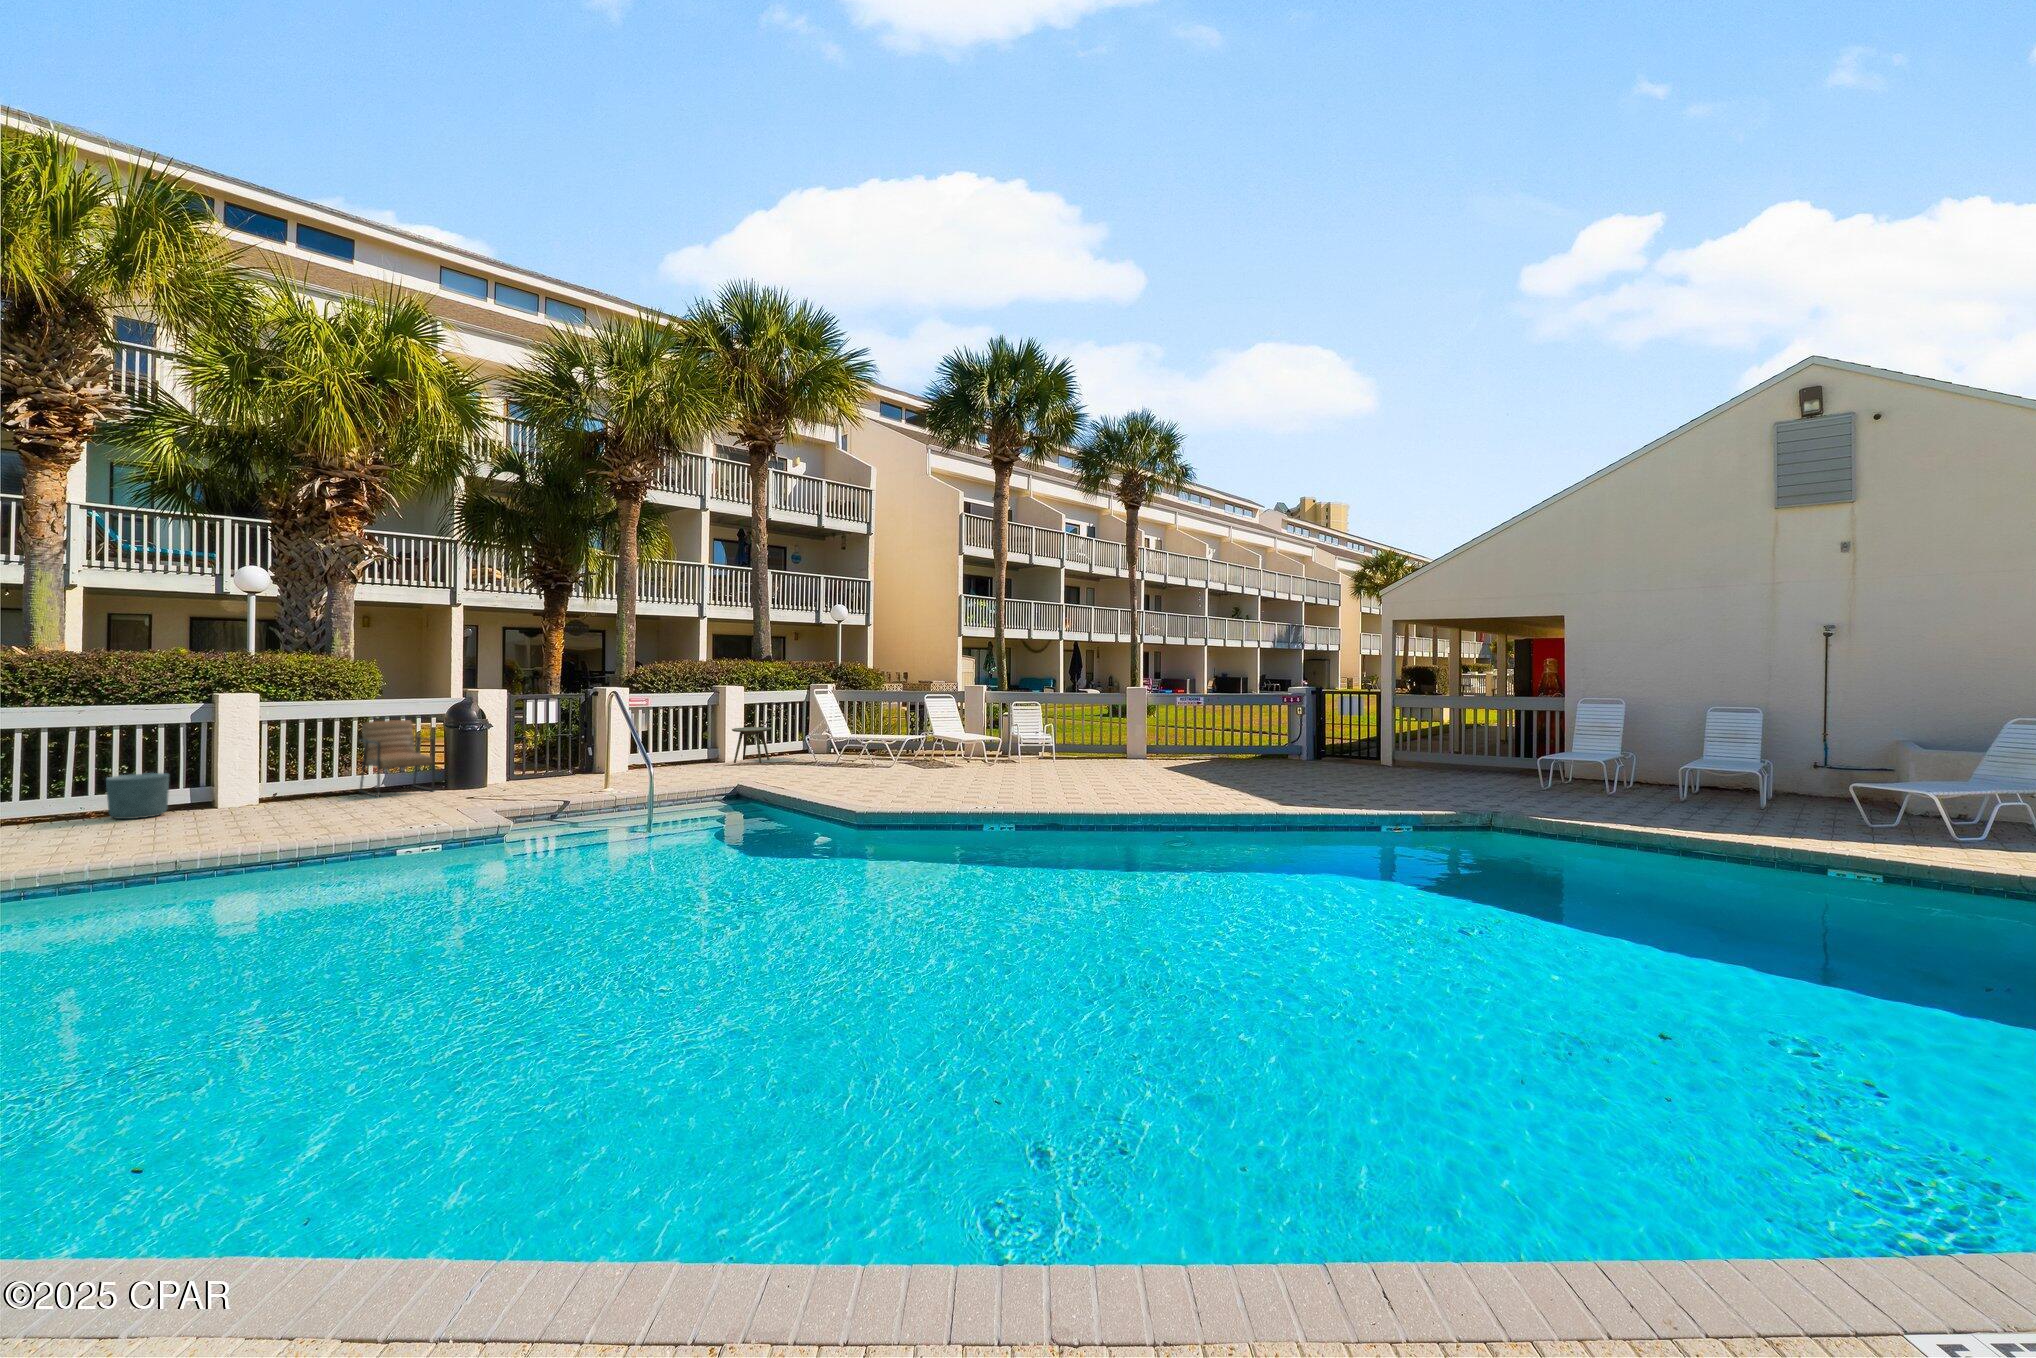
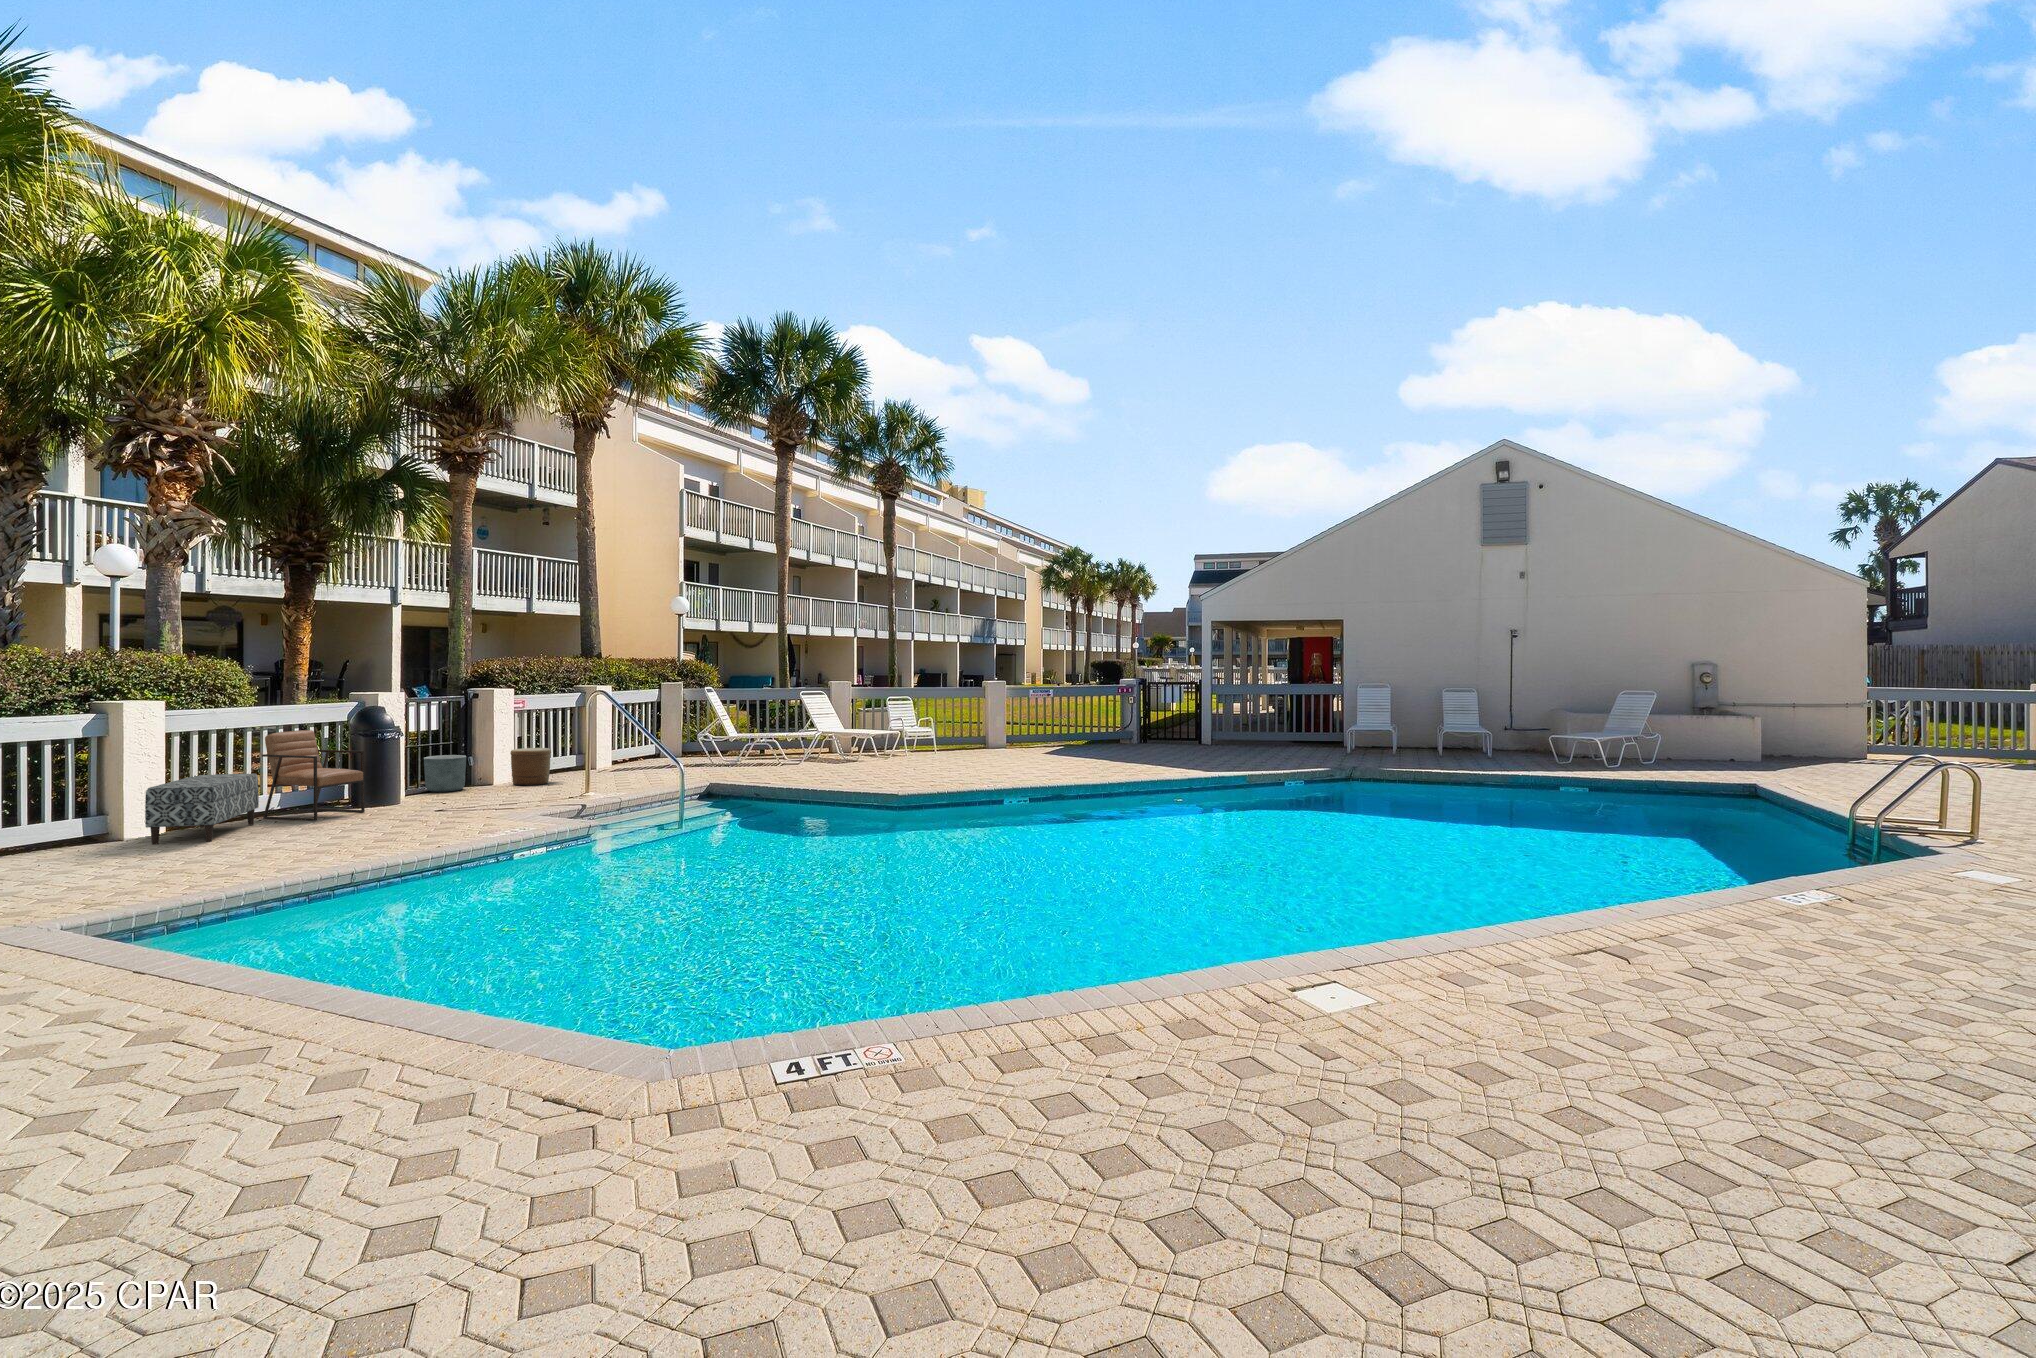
side table: present [732,727,771,763] -> none [607,731,651,771]
woven basket: none [615,740,651,774] -> present [510,748,551,785]
bench: none [210,754,337,812] -> present [145,774,259,845]
planter: present [106,773,169,819] -> present [424,755,466,792]

